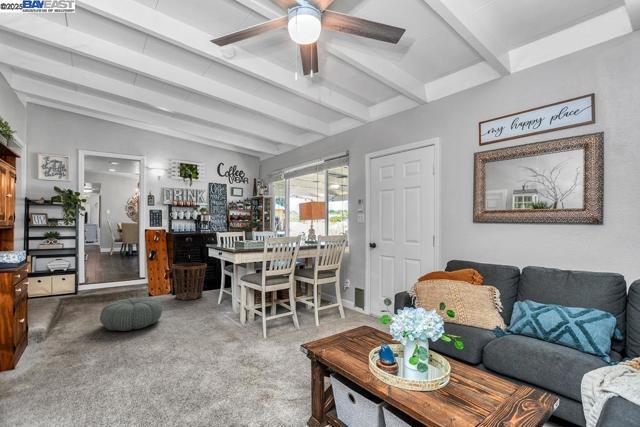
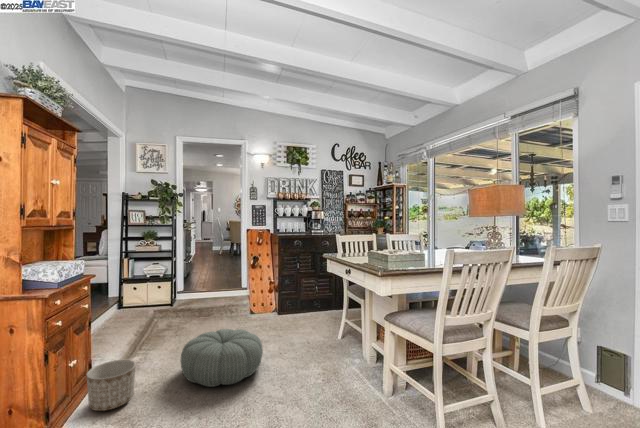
basket: present [172,263,207,300] -> none [277,275,322,328]
planter: none [33,317,70,348] -> present [87,359,136,411]

